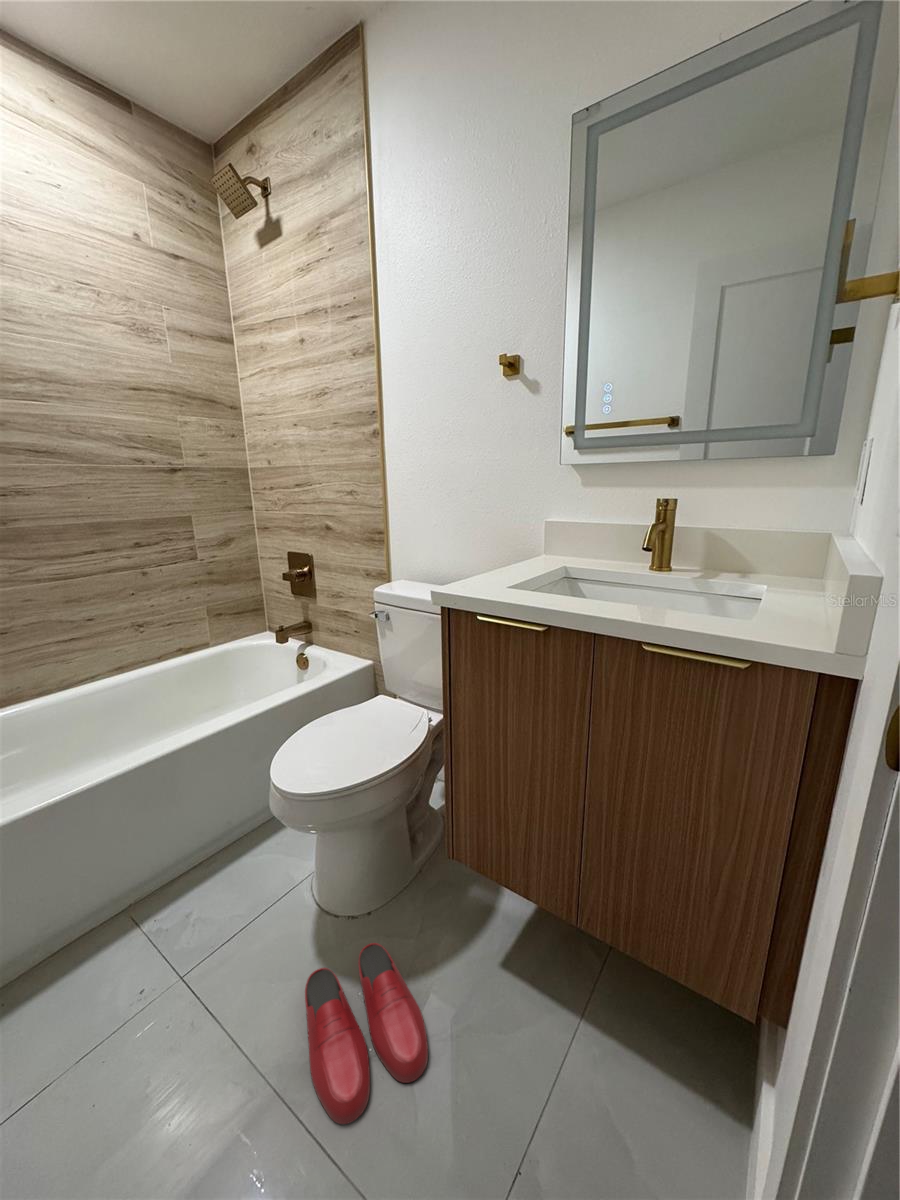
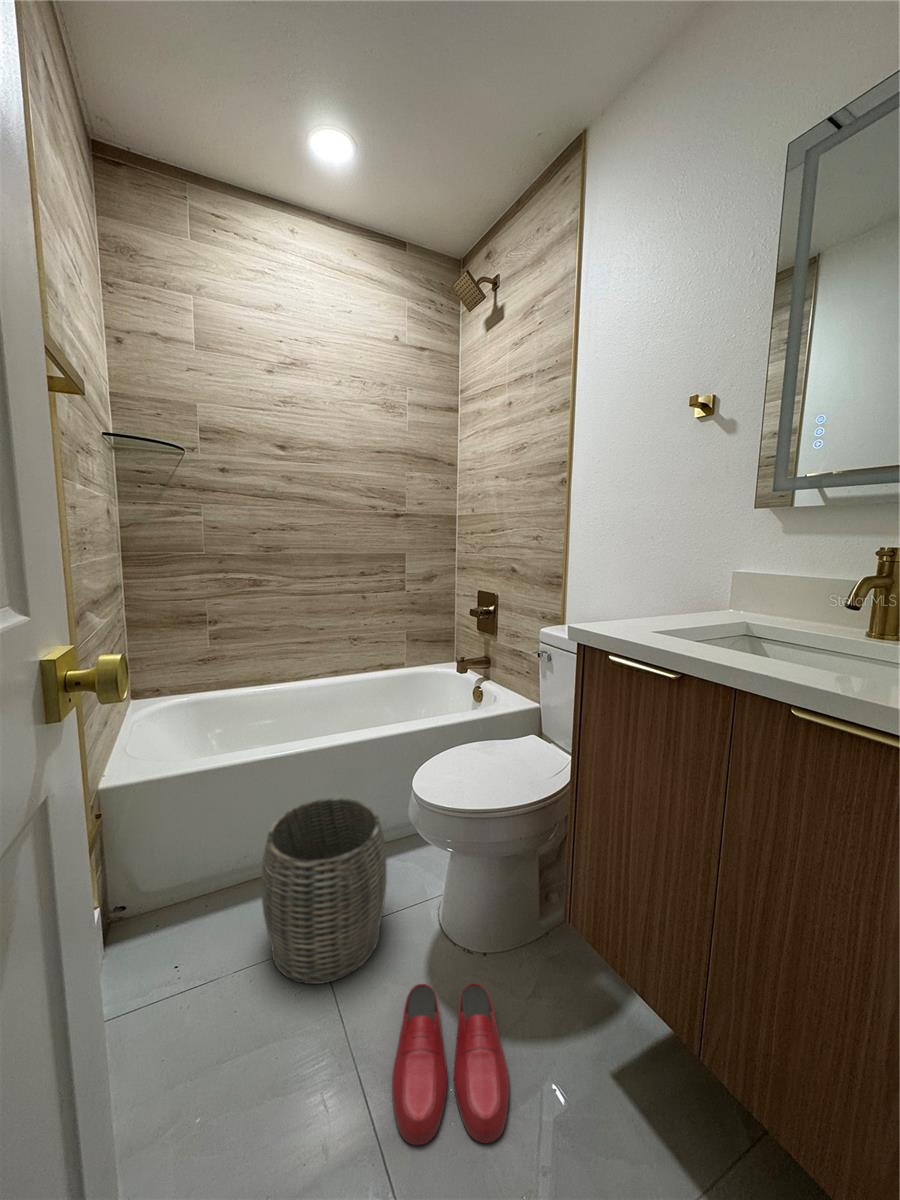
woven basket: none [87,814,255,1038] -> present [261,798,387,984]

